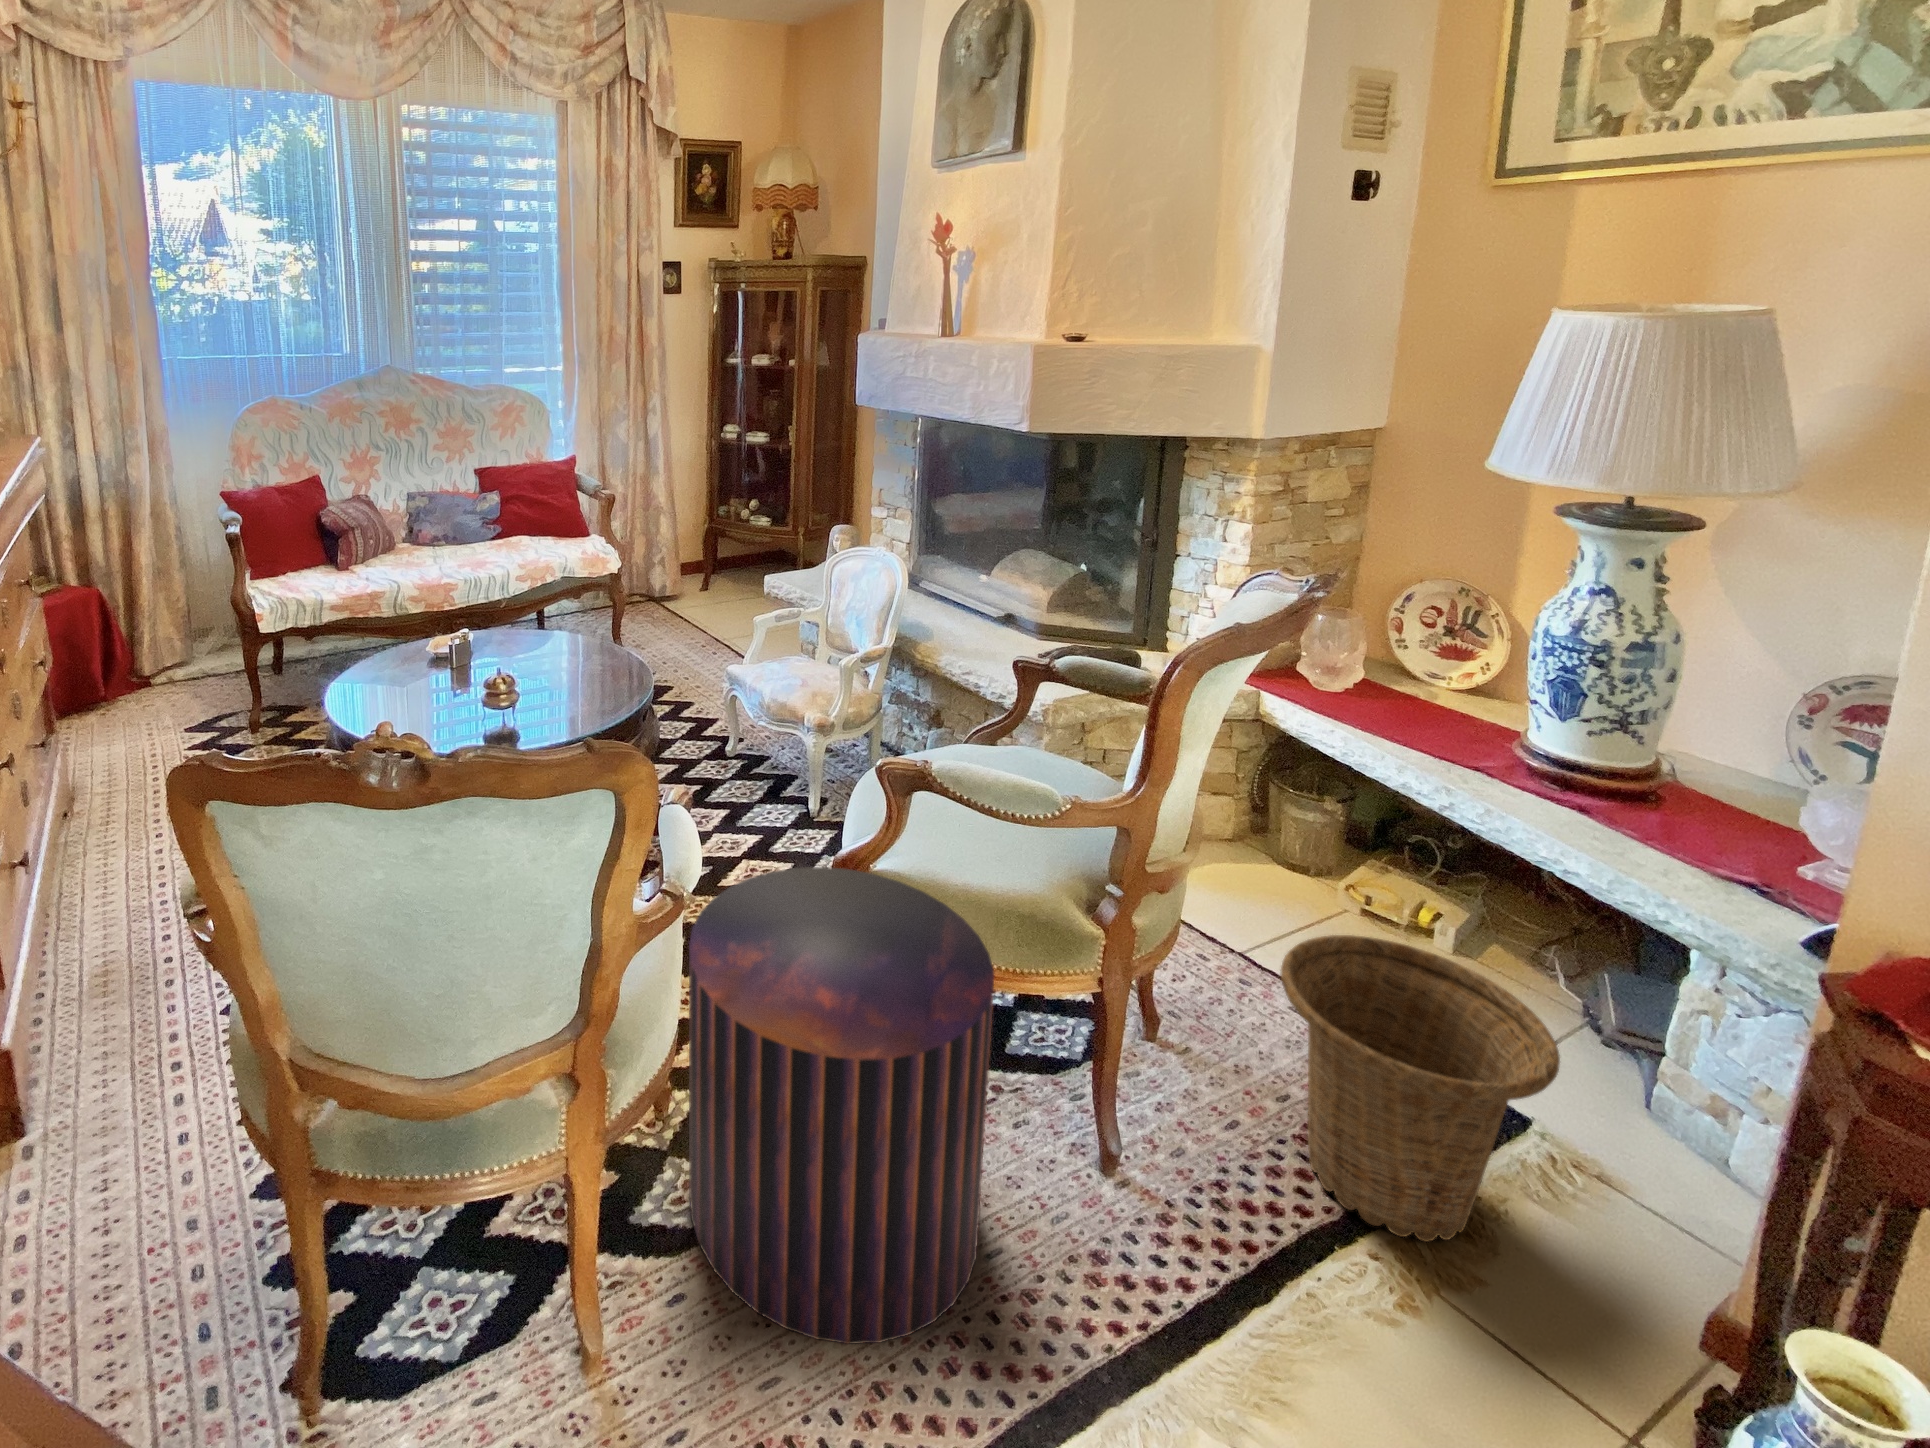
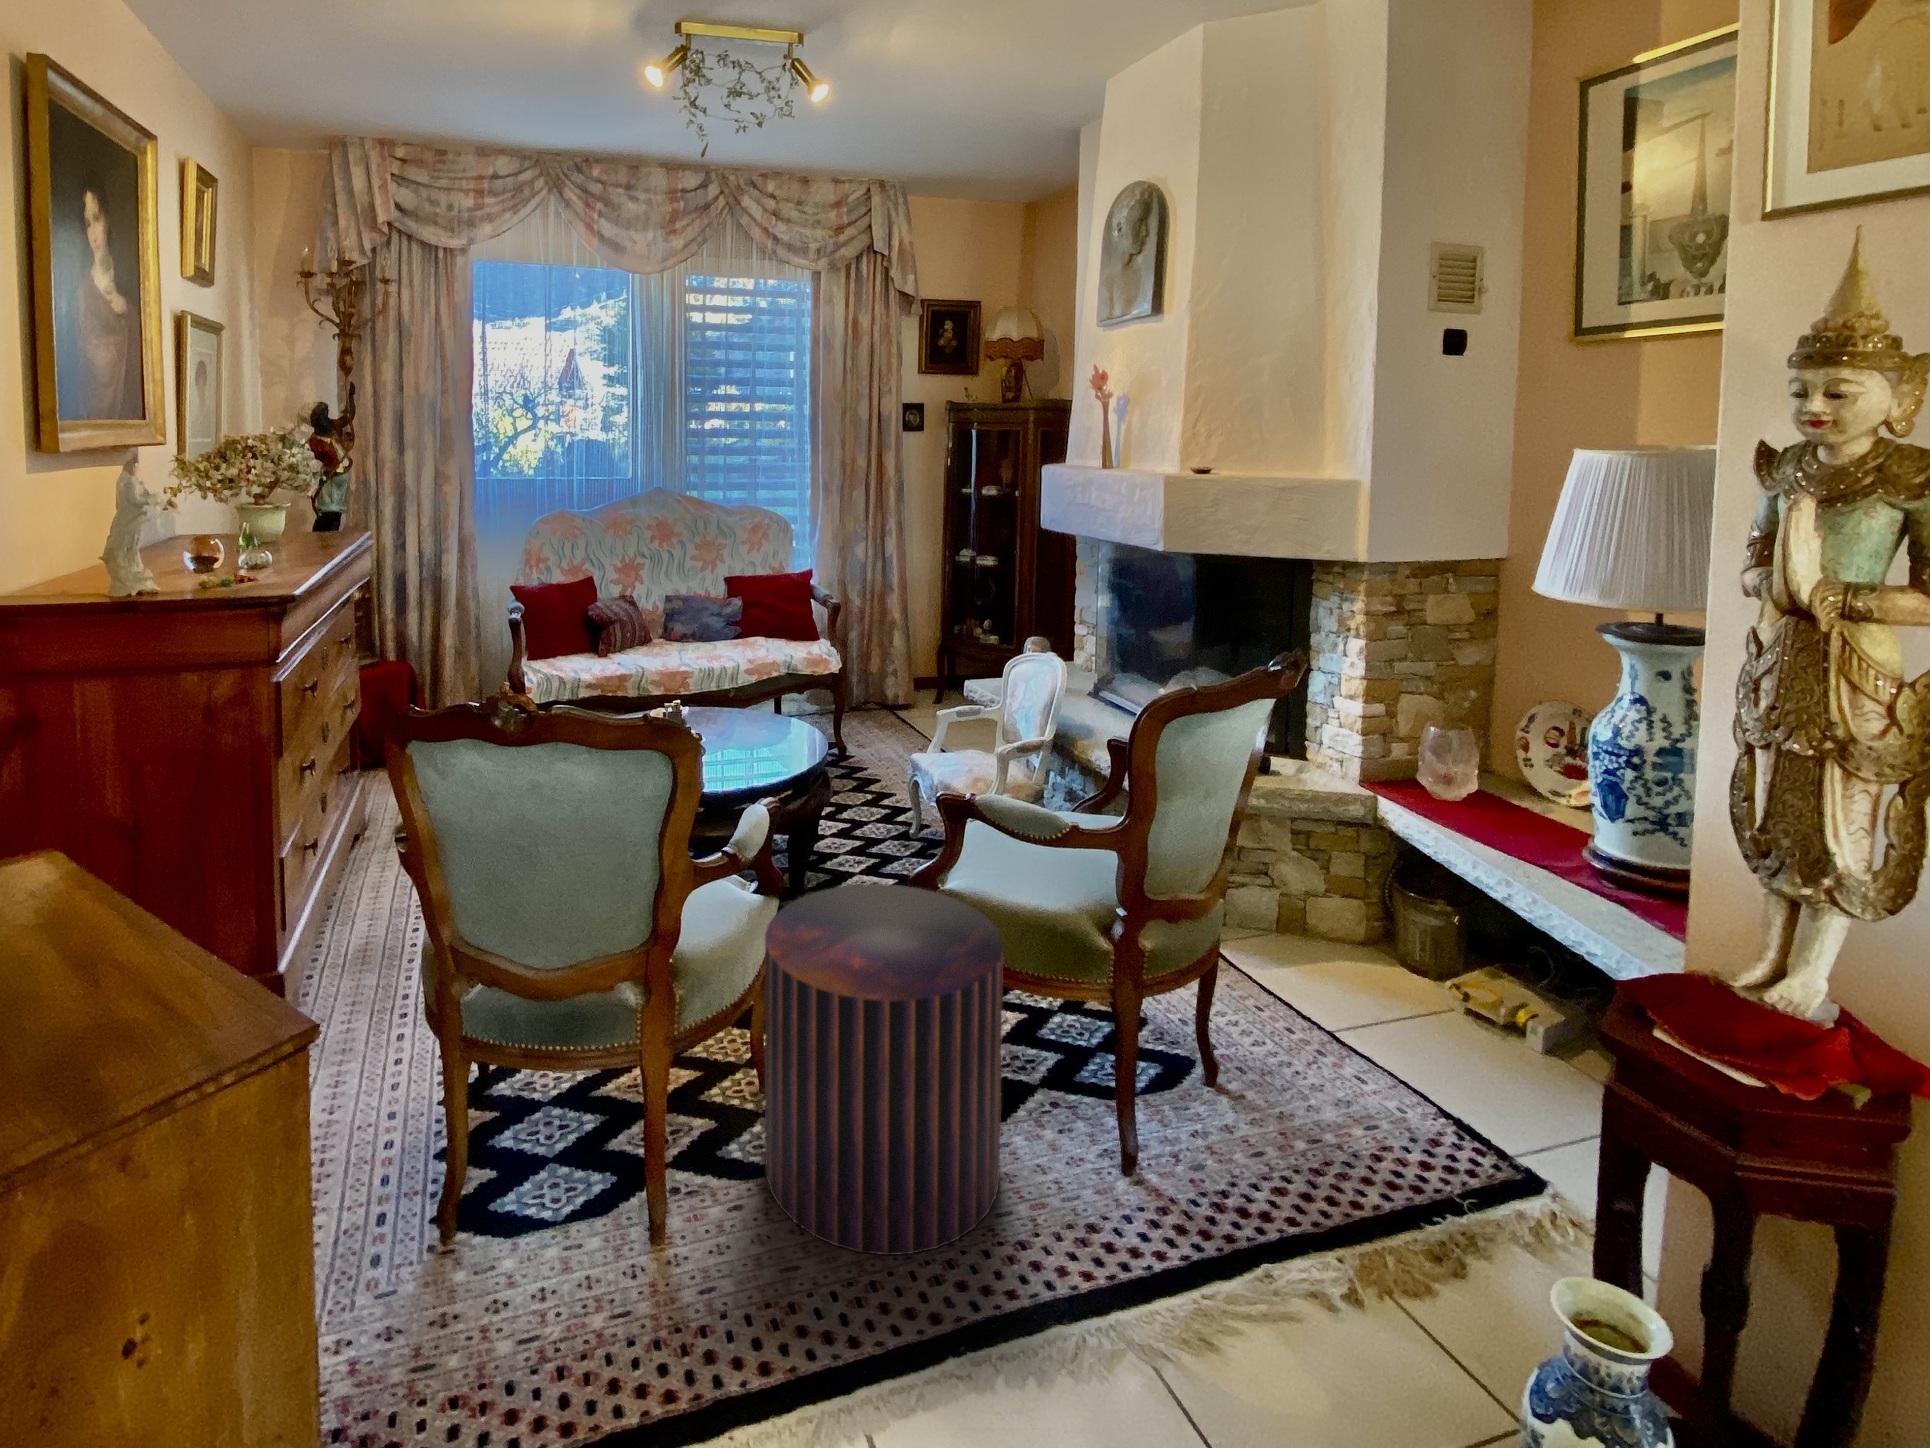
basket: present [1280,935,1560,1242] -> none [1278,984,1501,1257]

